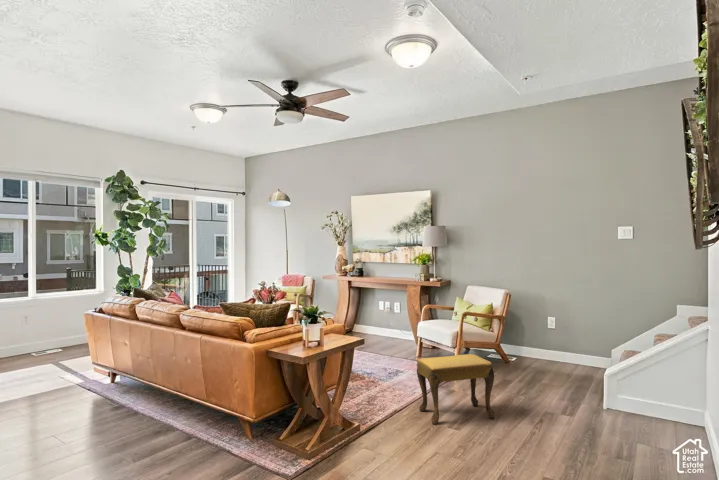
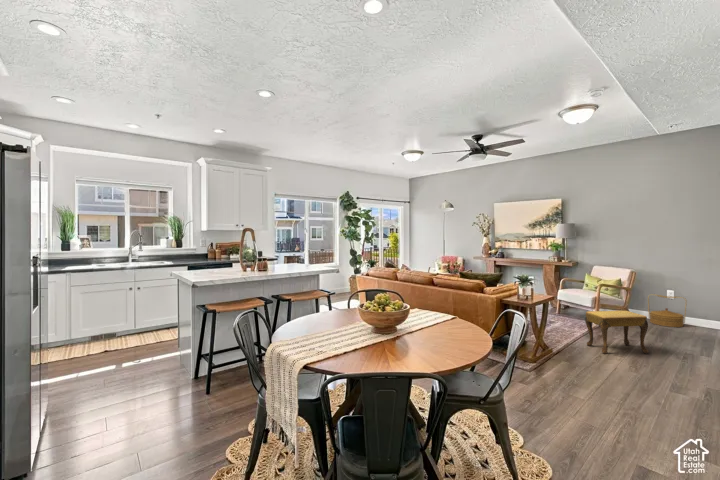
woven basket: none [526,324,569,369] -> present [648,294,686,327]

